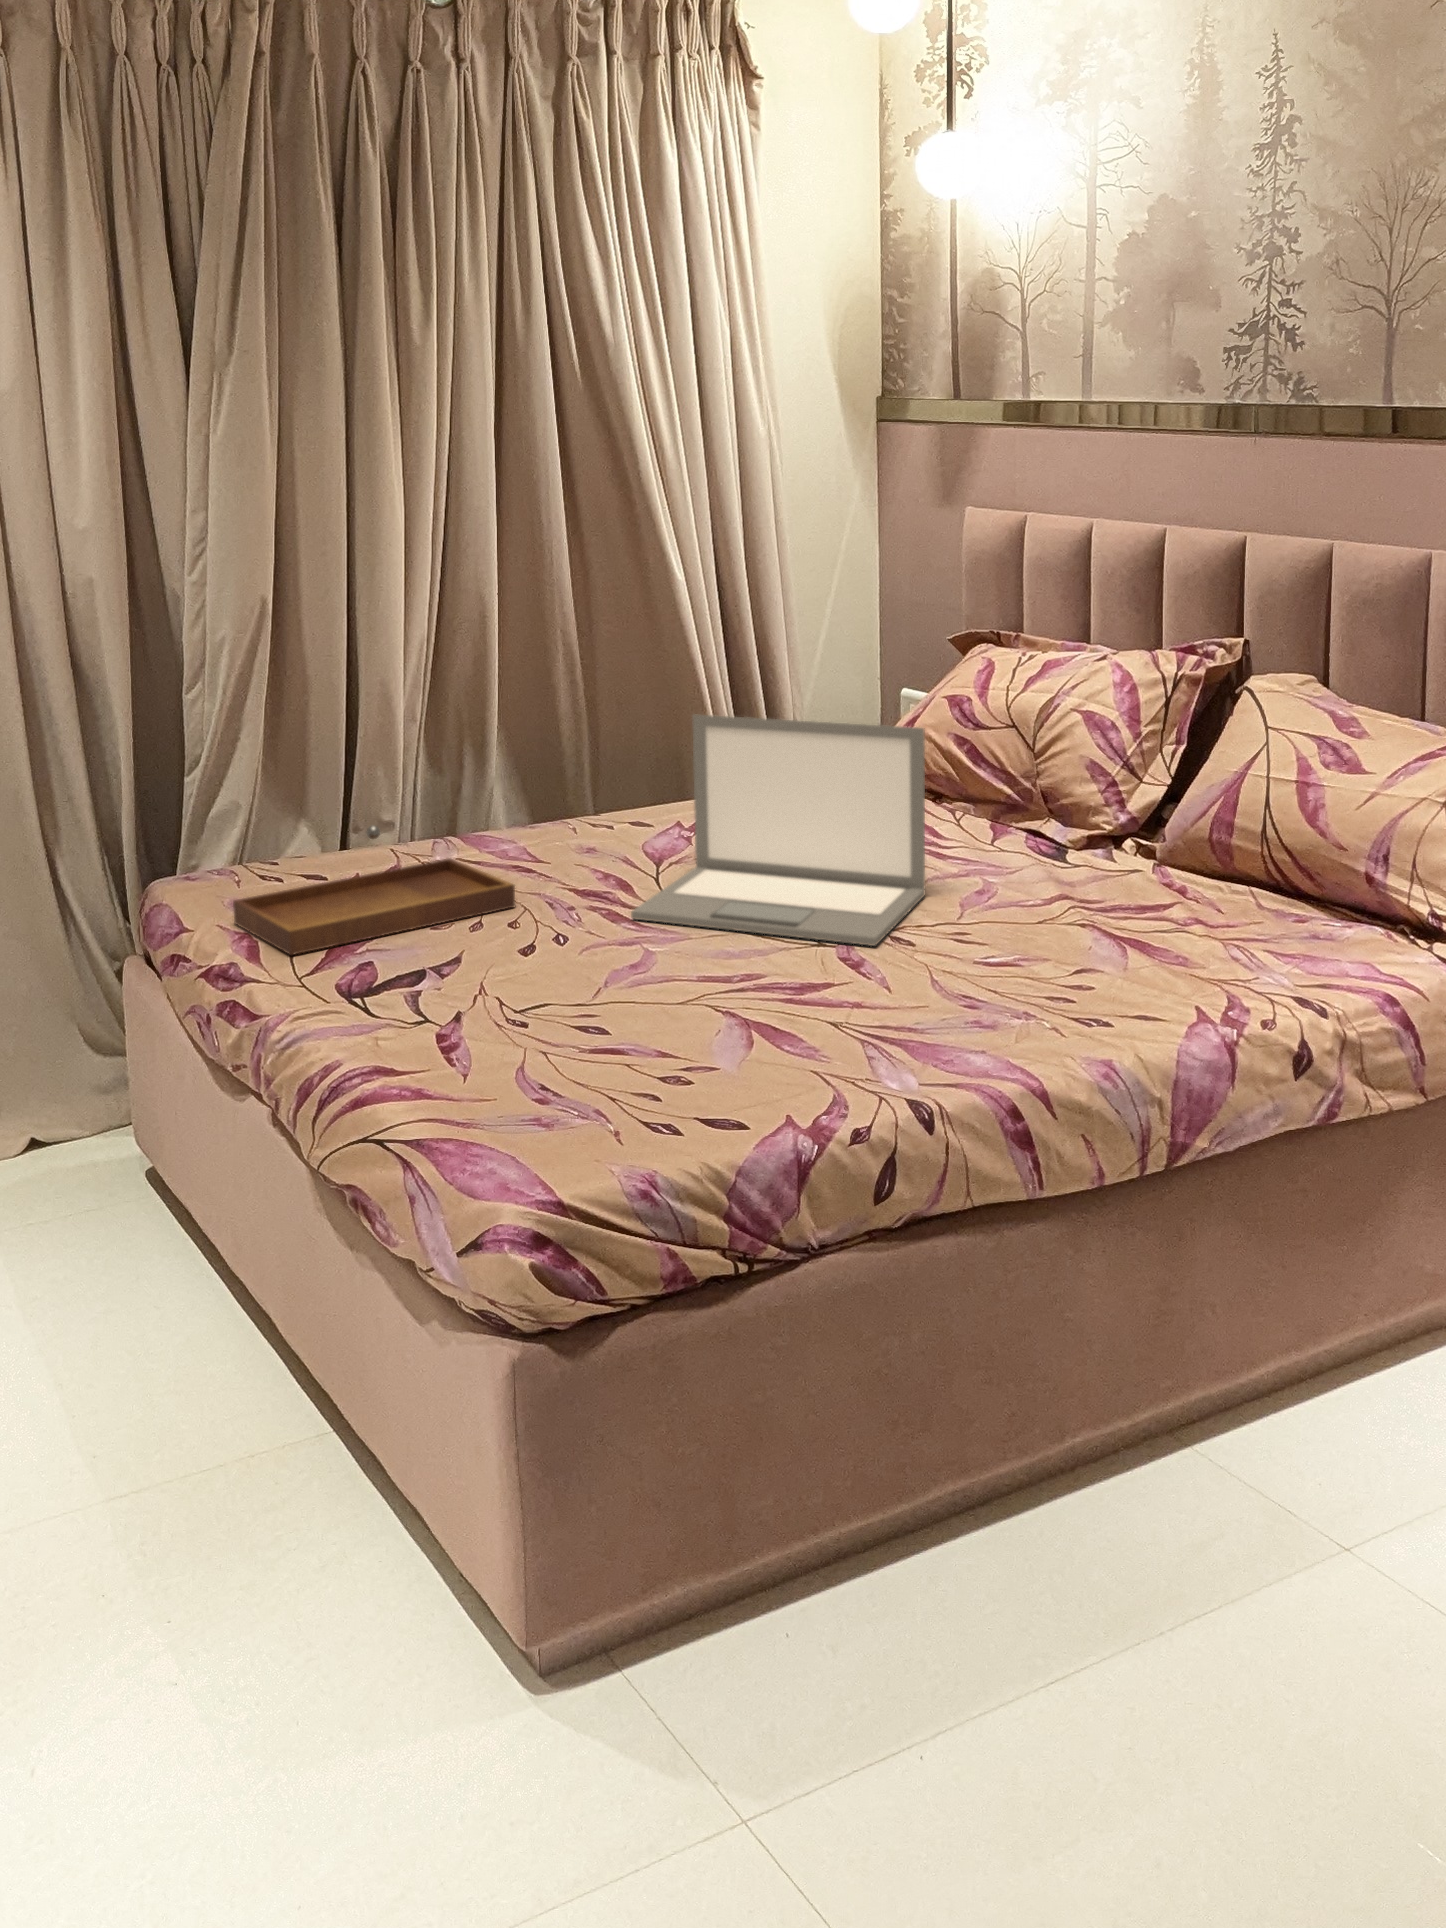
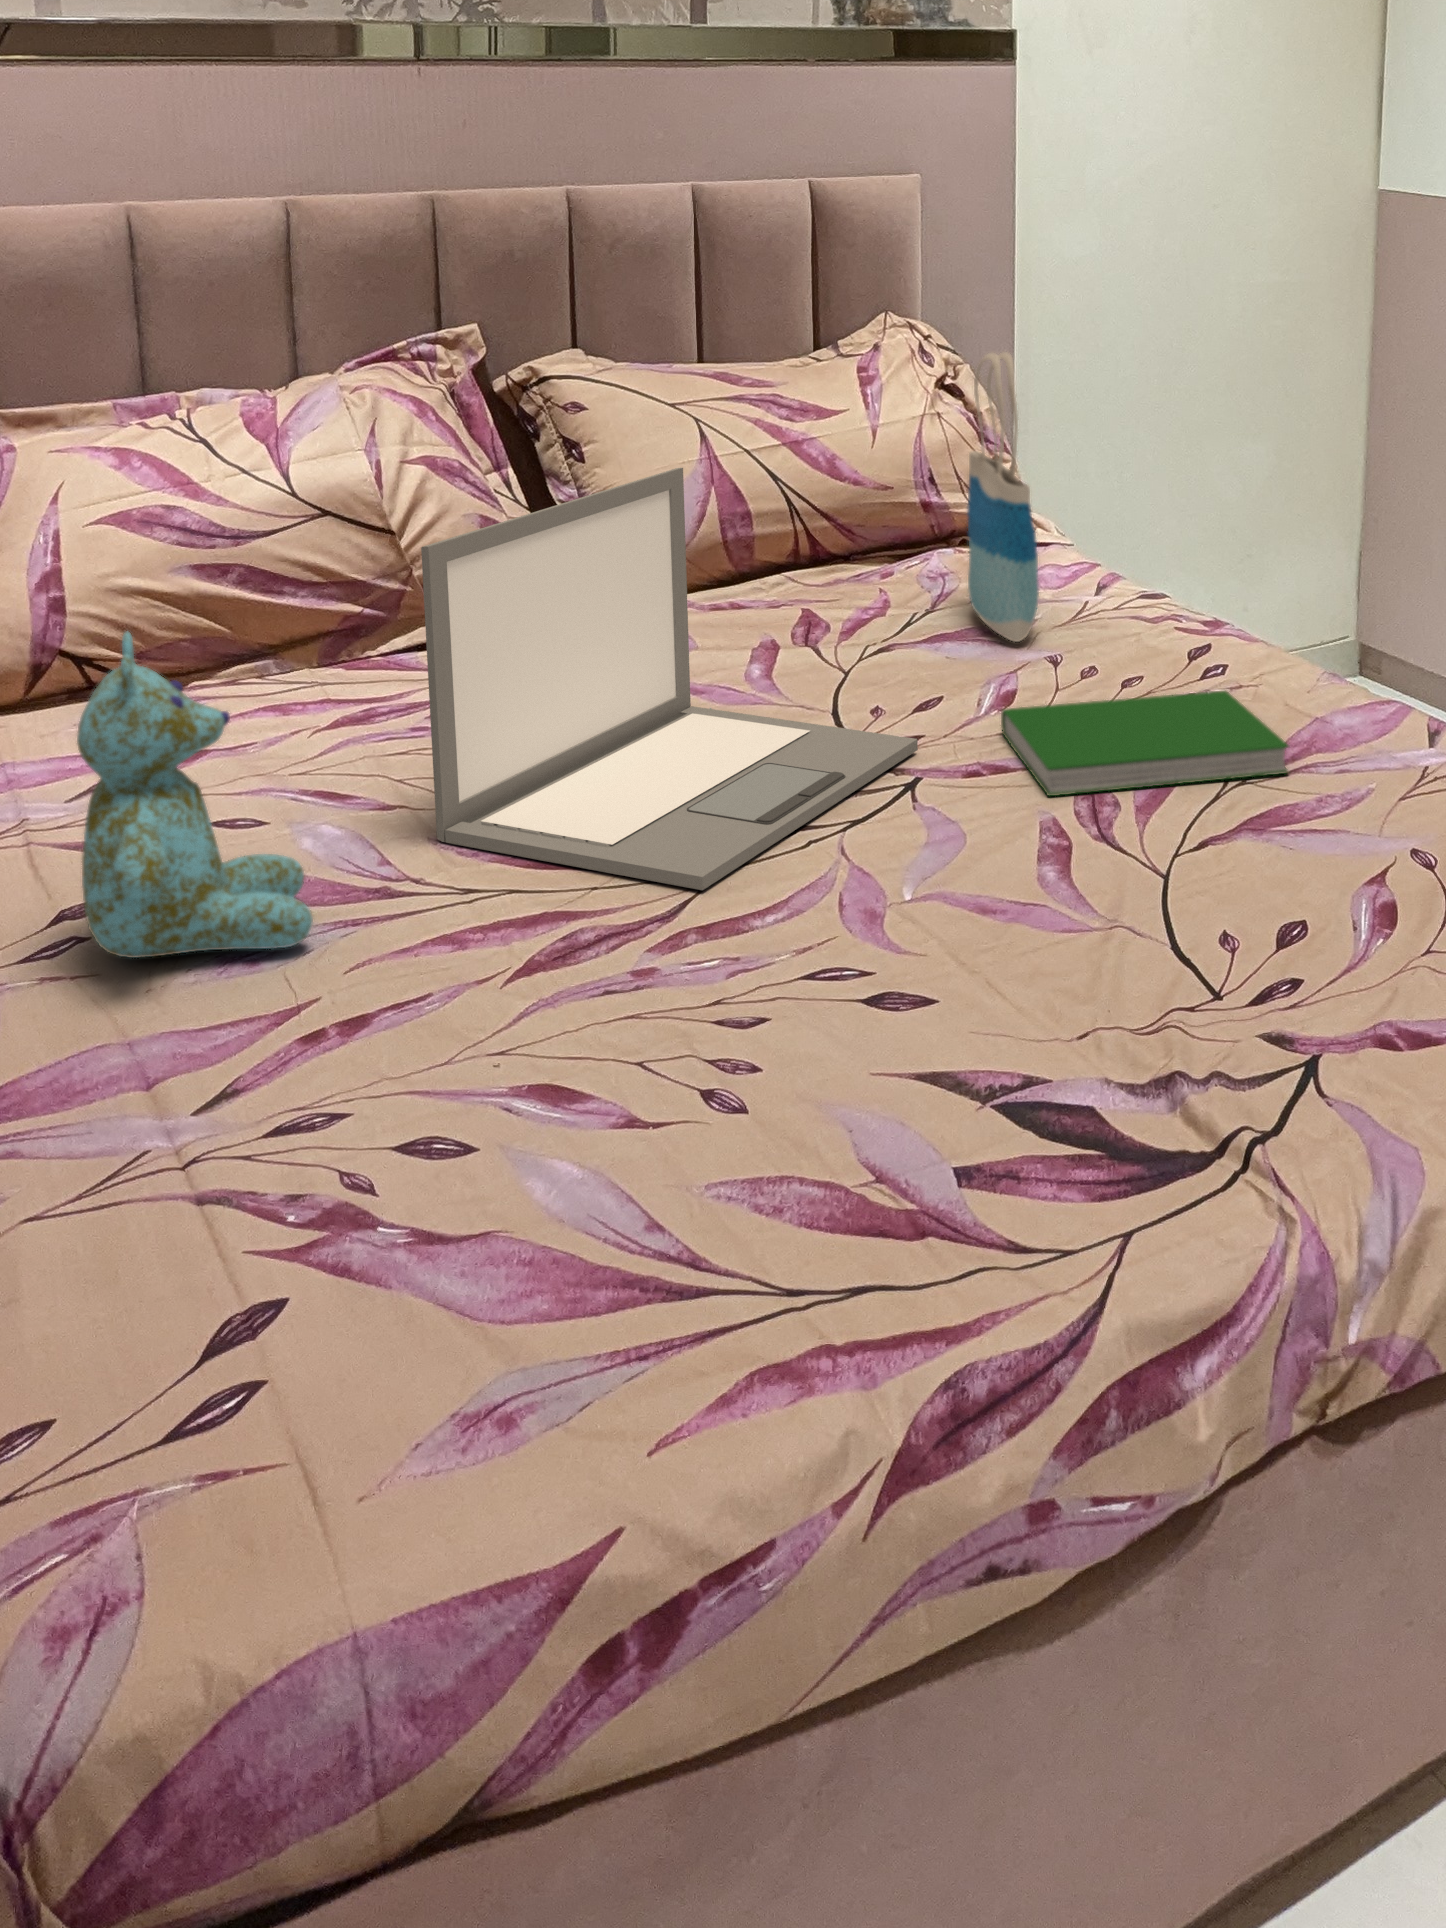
stuffed bear: none [511,711,625,866] -> present [77,631,313,958]
tote bag: none [1140,715,1304,962] -> present [967,352,1039,642]
tray: present [233,825,515,955] -> none [268,944,808,1358]
hardcover book: none [797,947,1008,1040] -> present [1001,690,1289,796]

